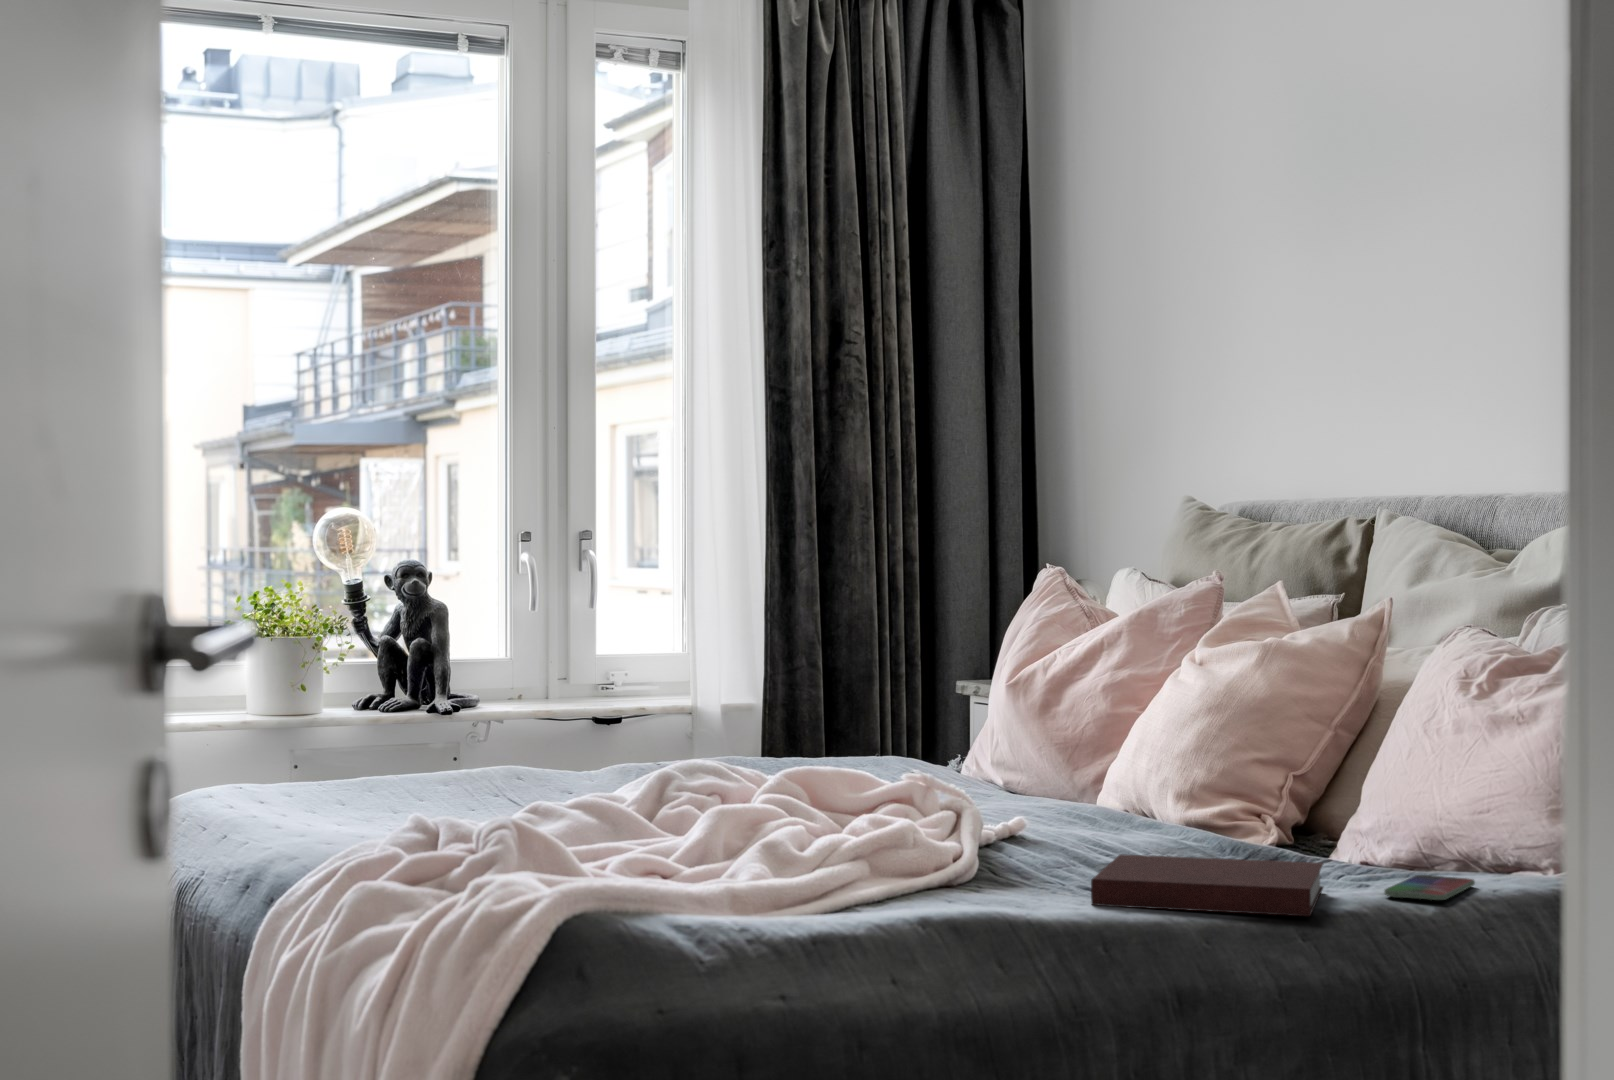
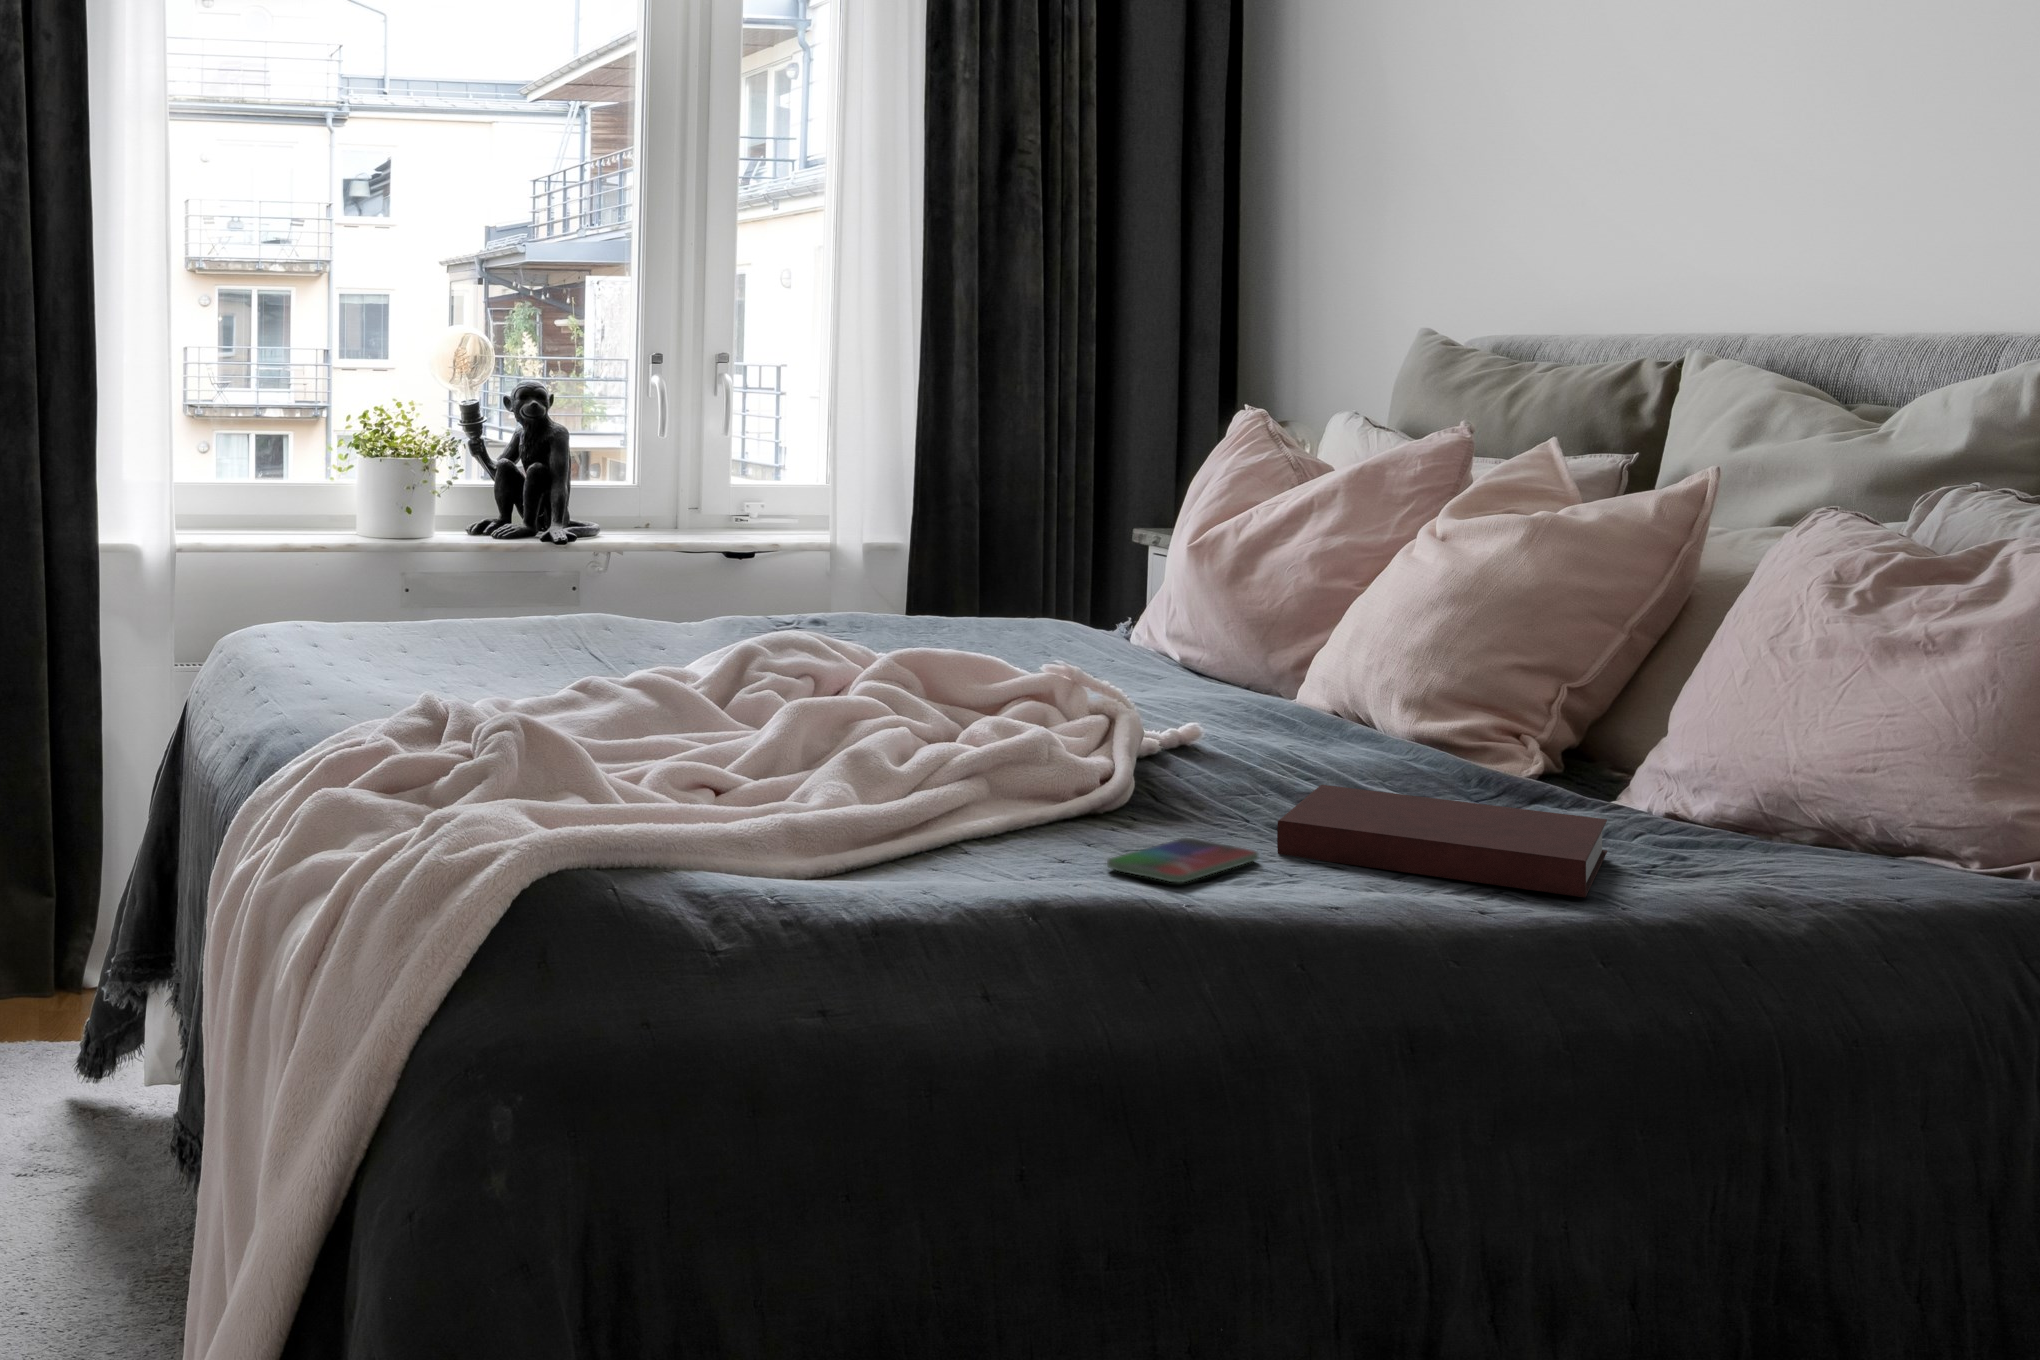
smartphone: present [1384,875,1475,900] -> present [1107,838,1258,883]

